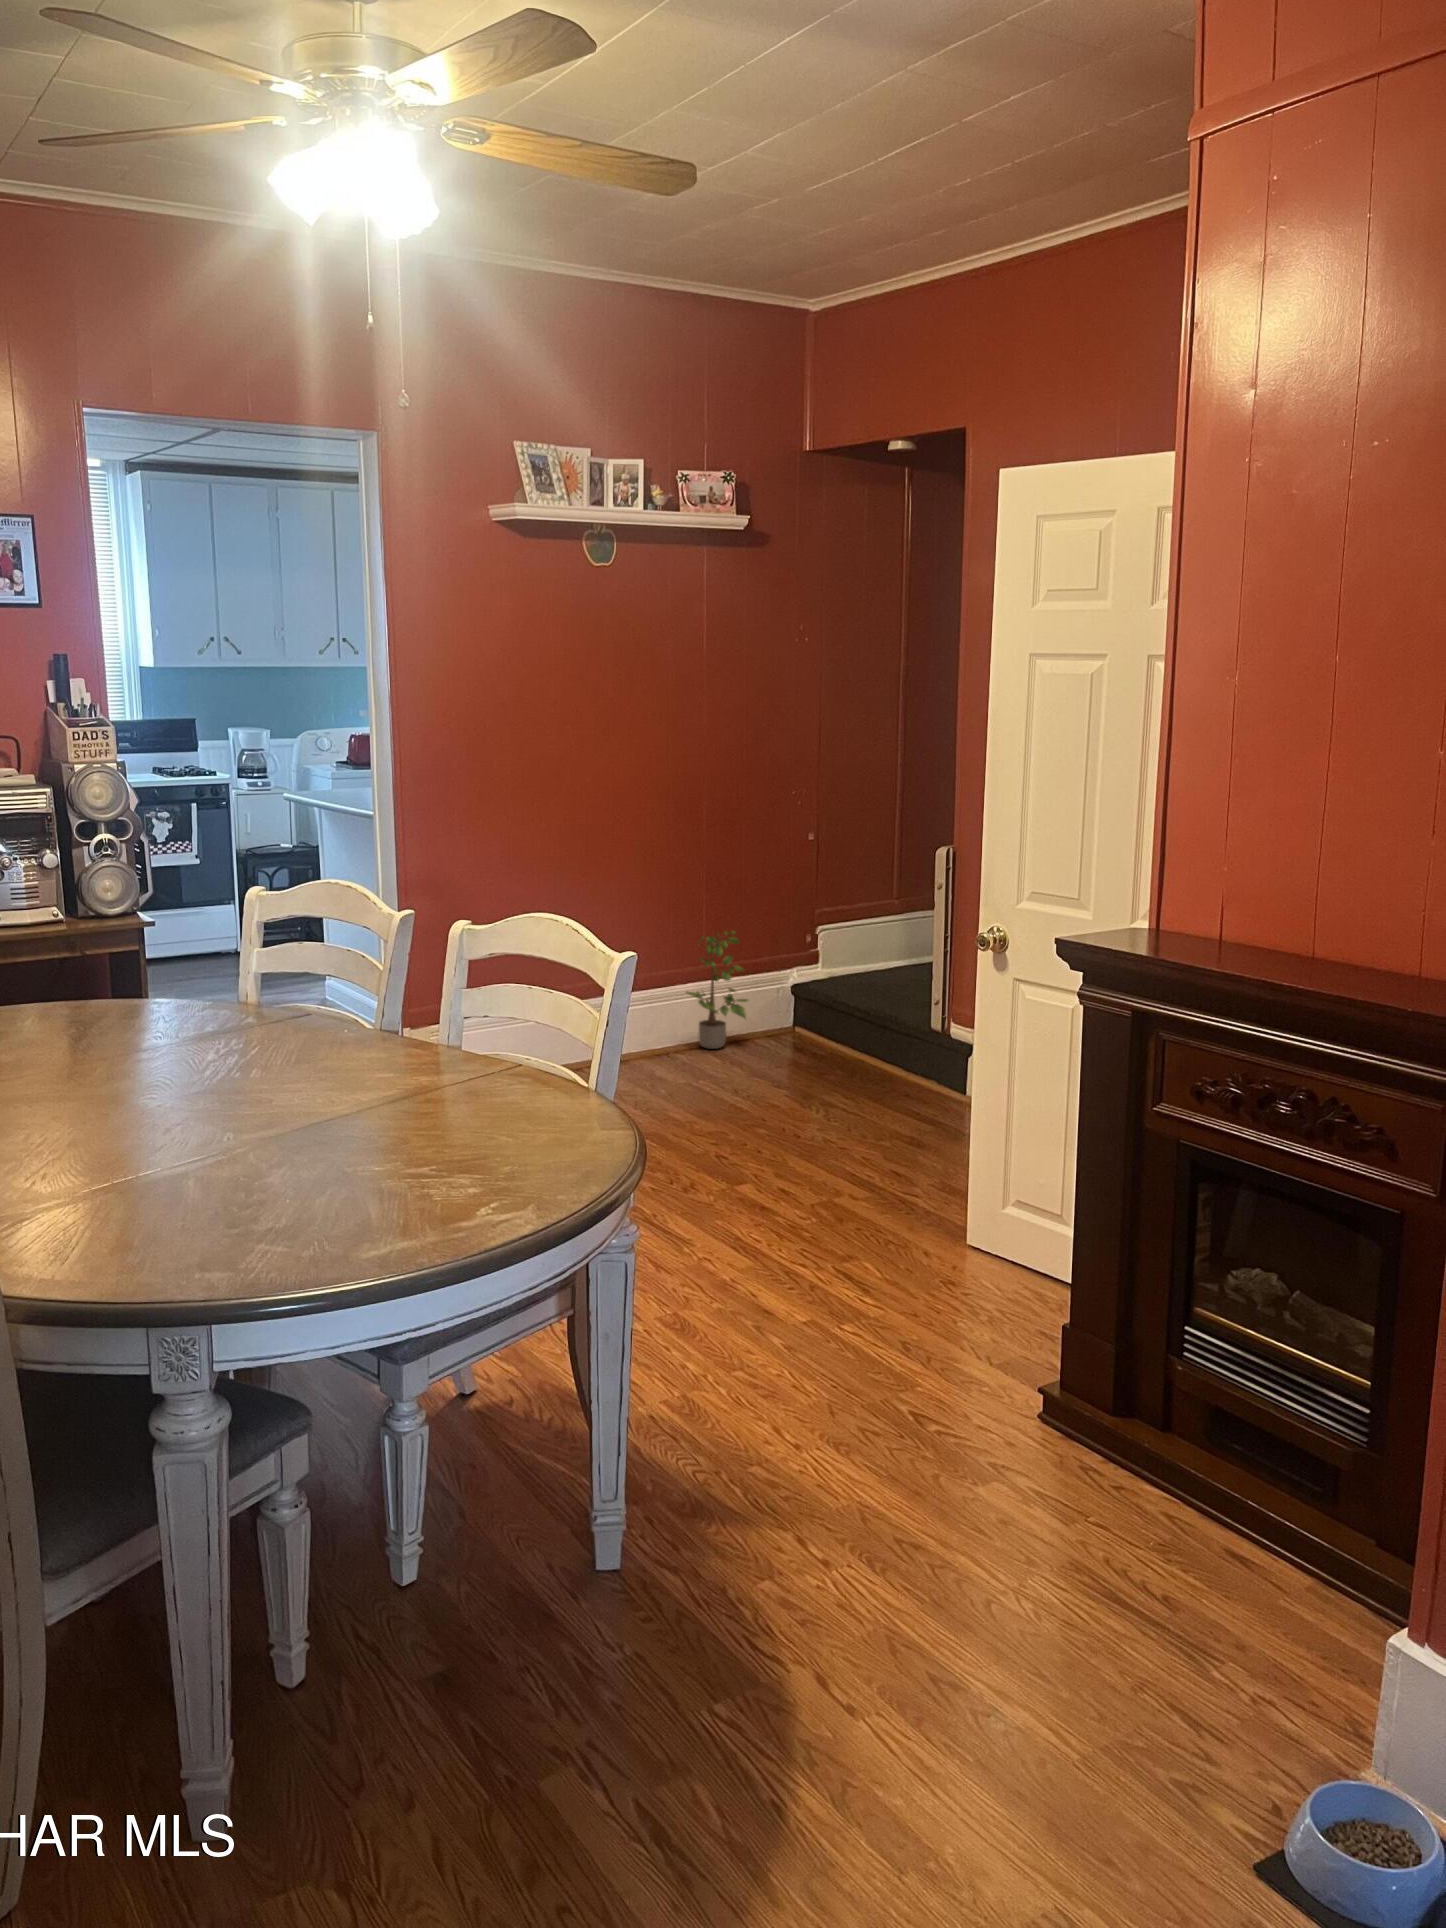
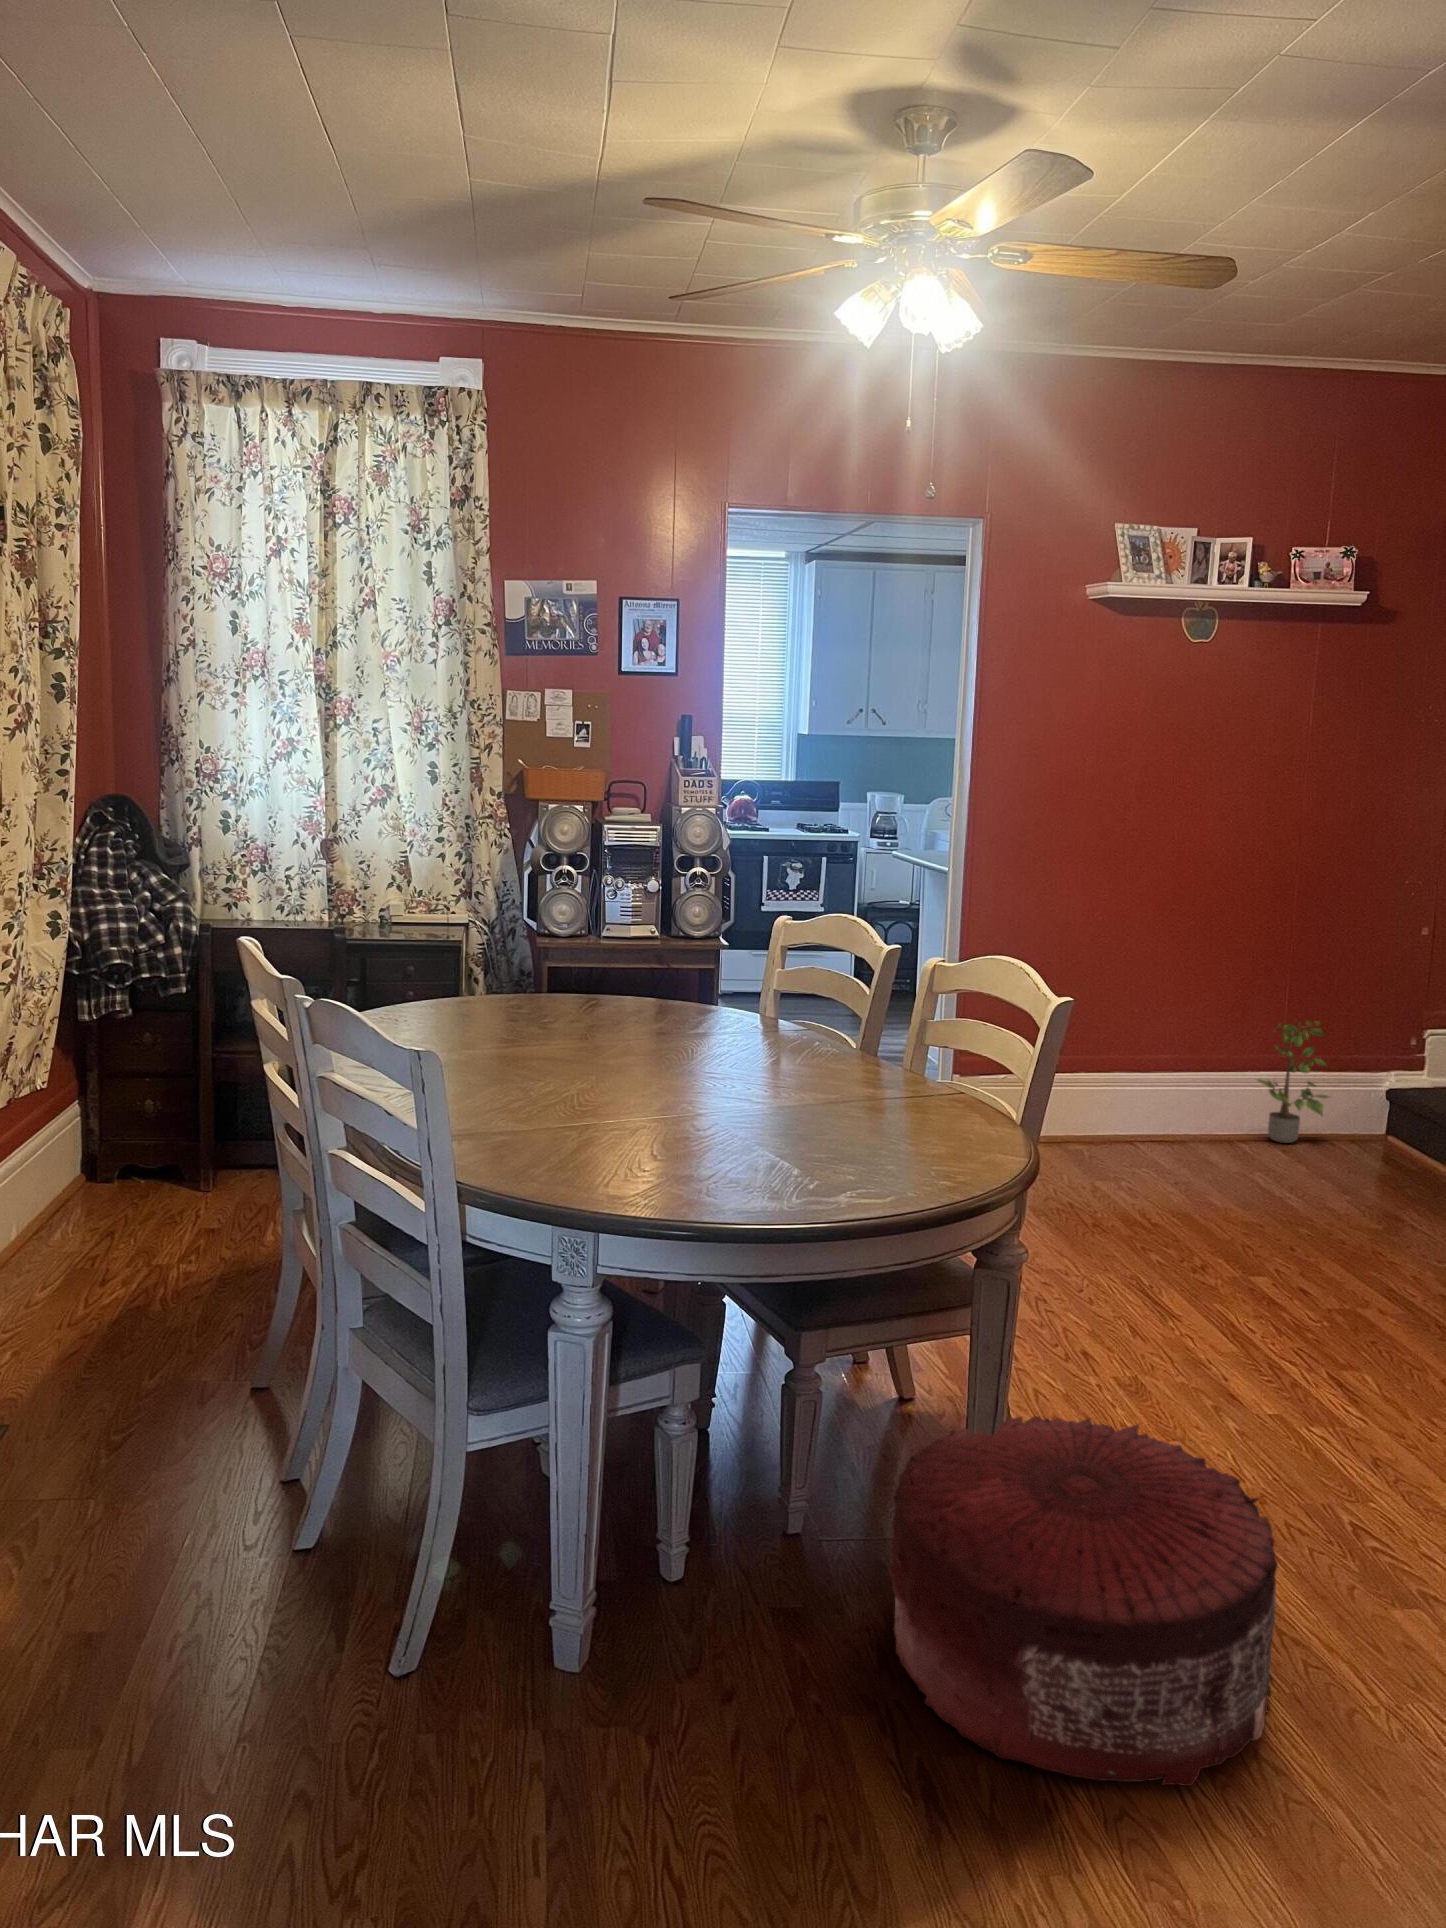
pouf: none [546,1376,931,1767] -> present [889,1417,1278,1786]

